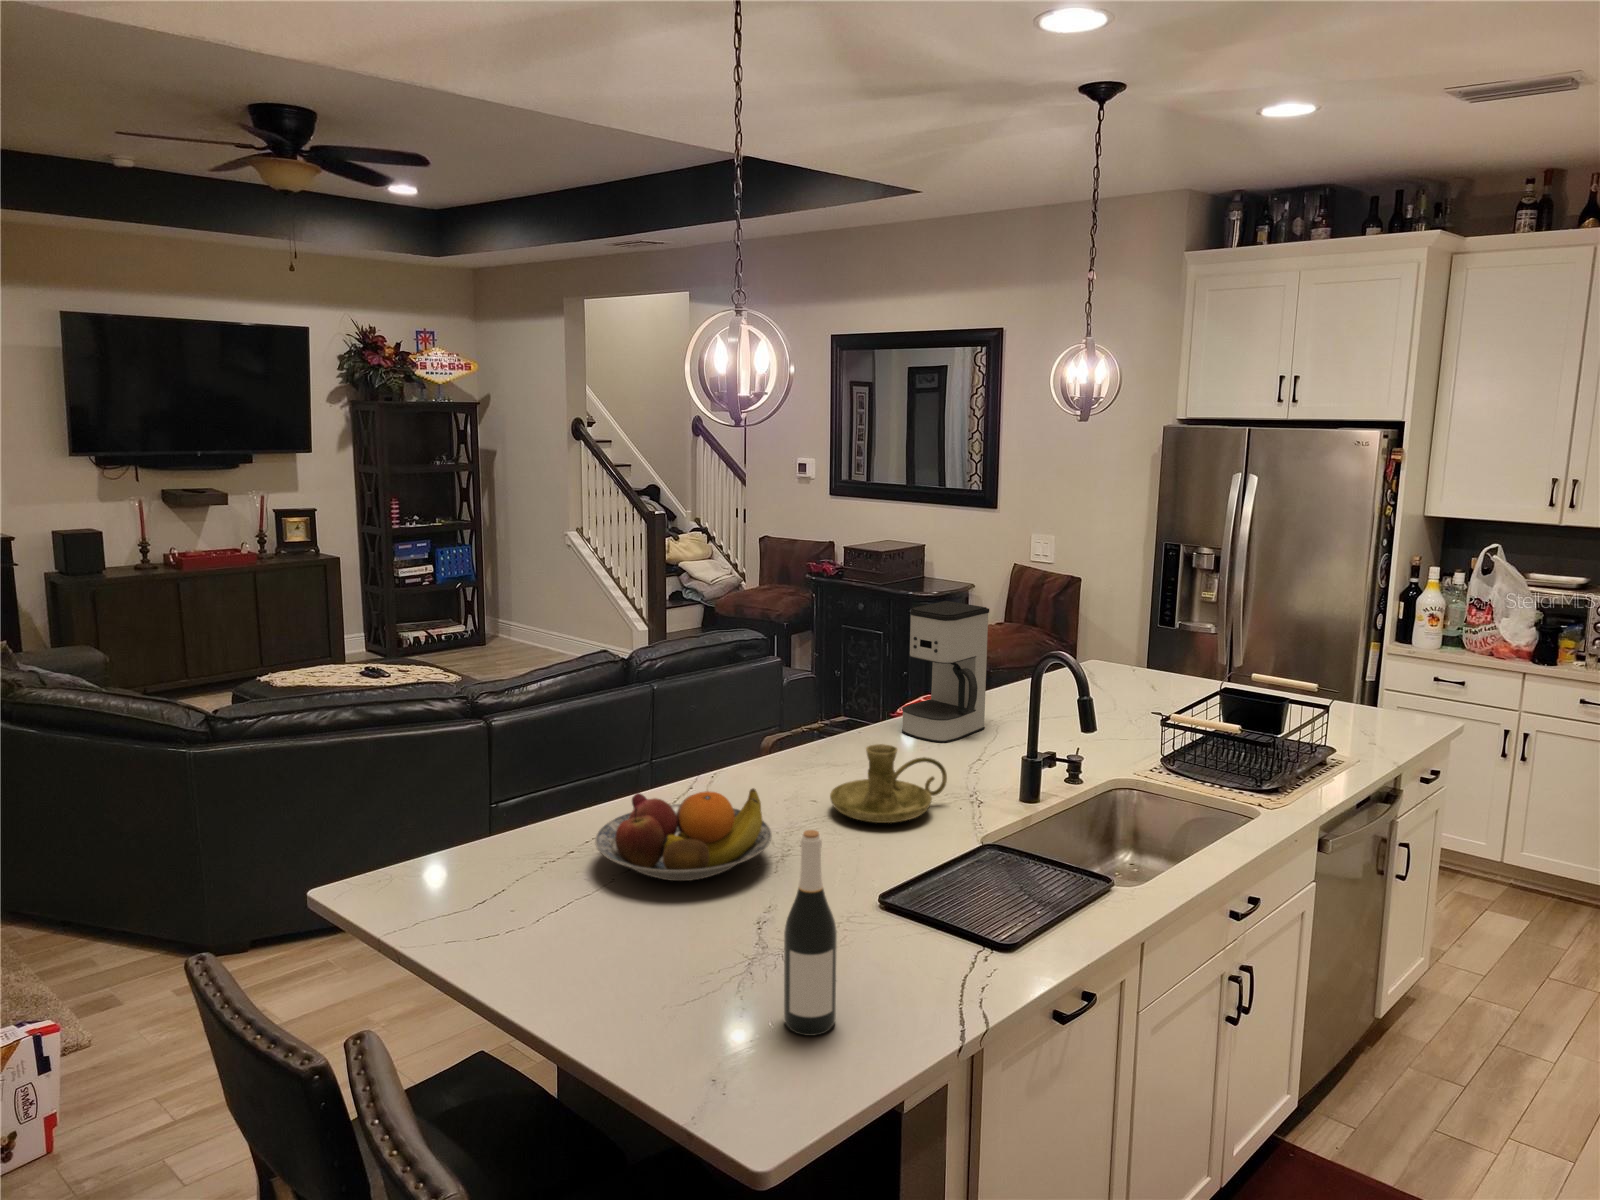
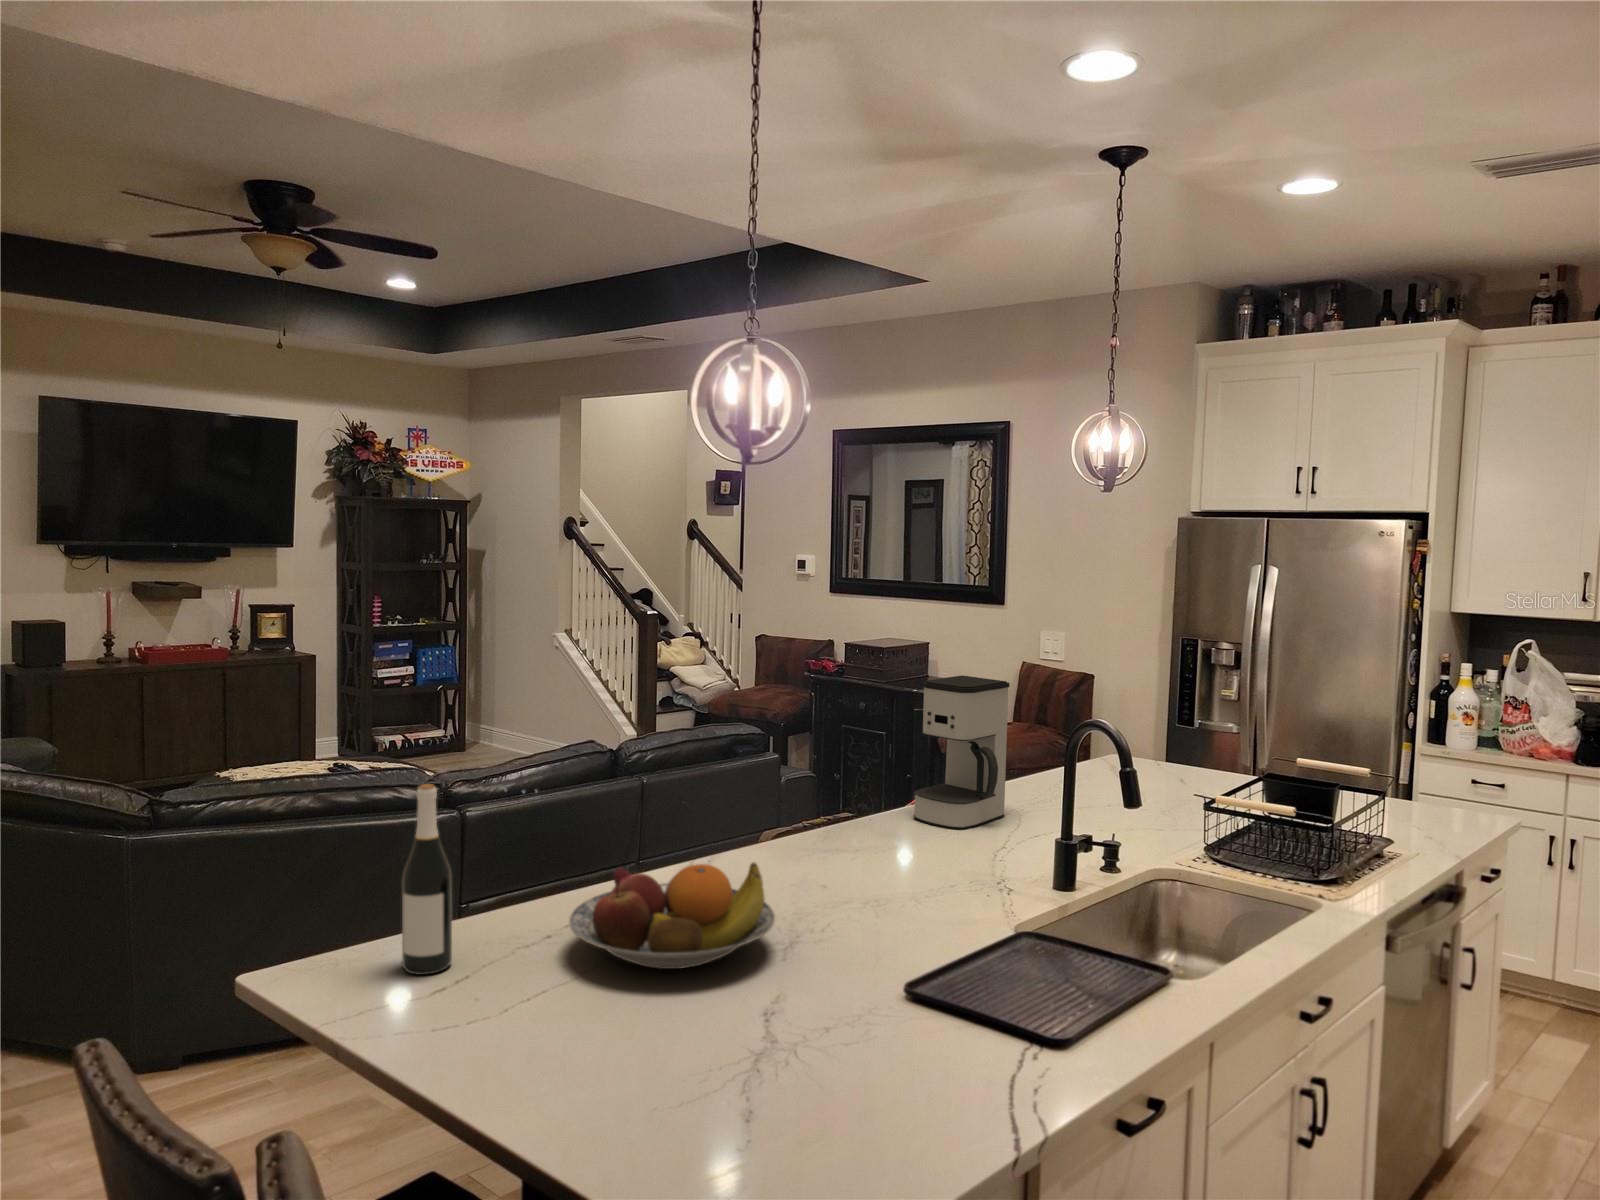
candle holder: present [830,744,947,823] -> none [839,820,972,909]
wine bottle: present [784,830,837,1036] -> present [402,784,452,975]

